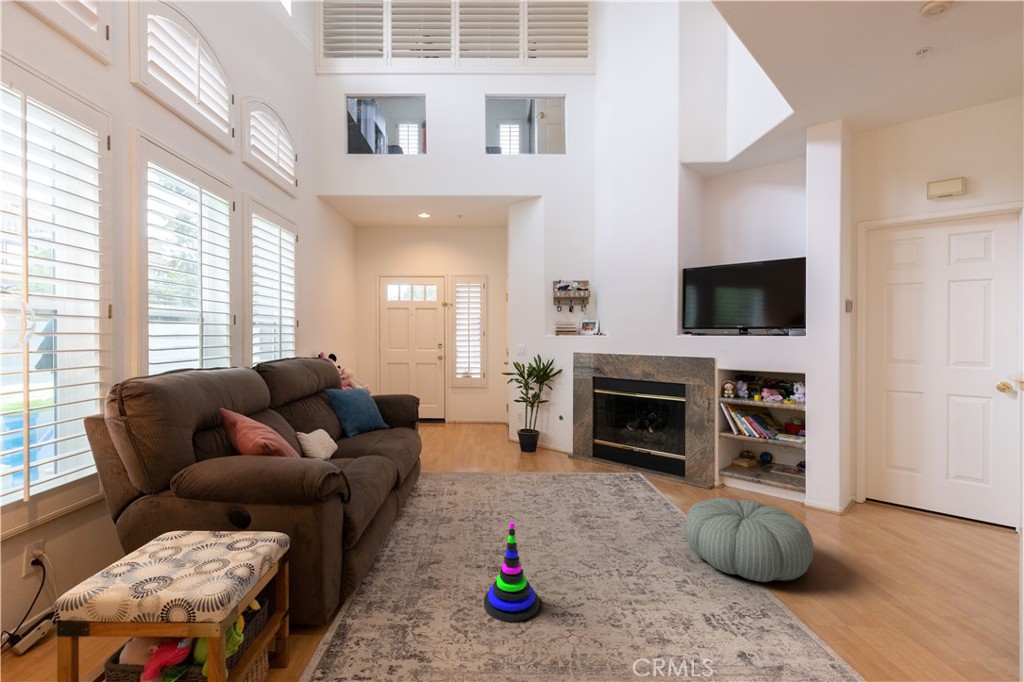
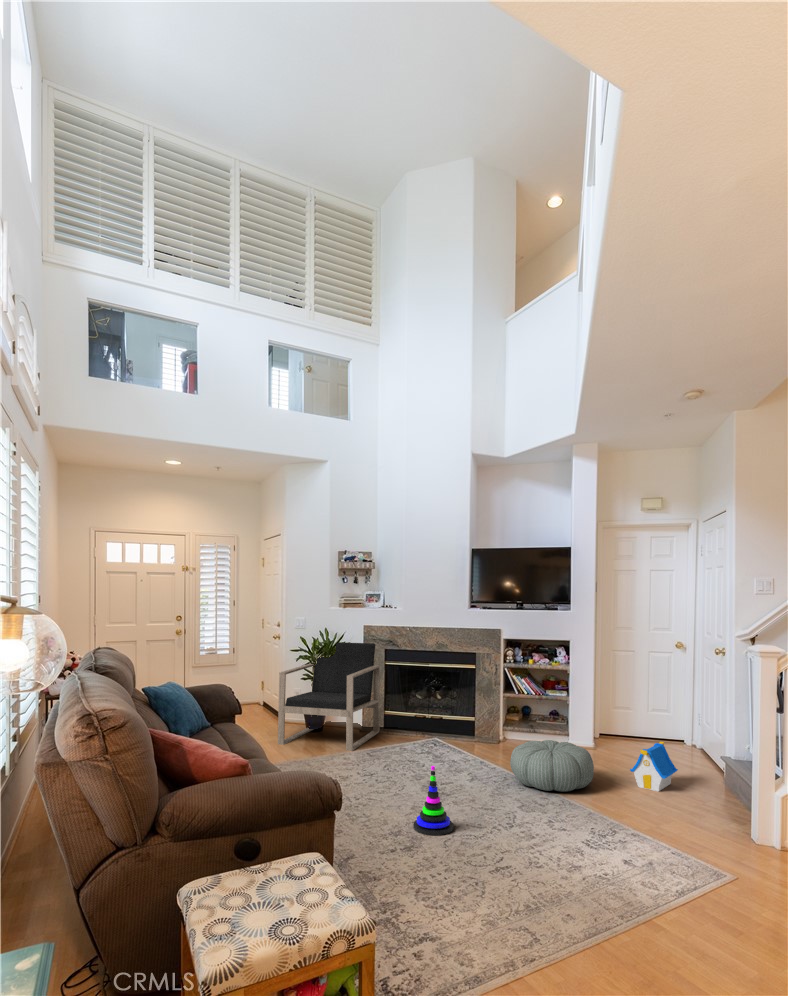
armchair: none [480,368,587,475] -> present [278,642,380,751]
toy house: none [881,532,985,616] -> present [630,742,678,791]

